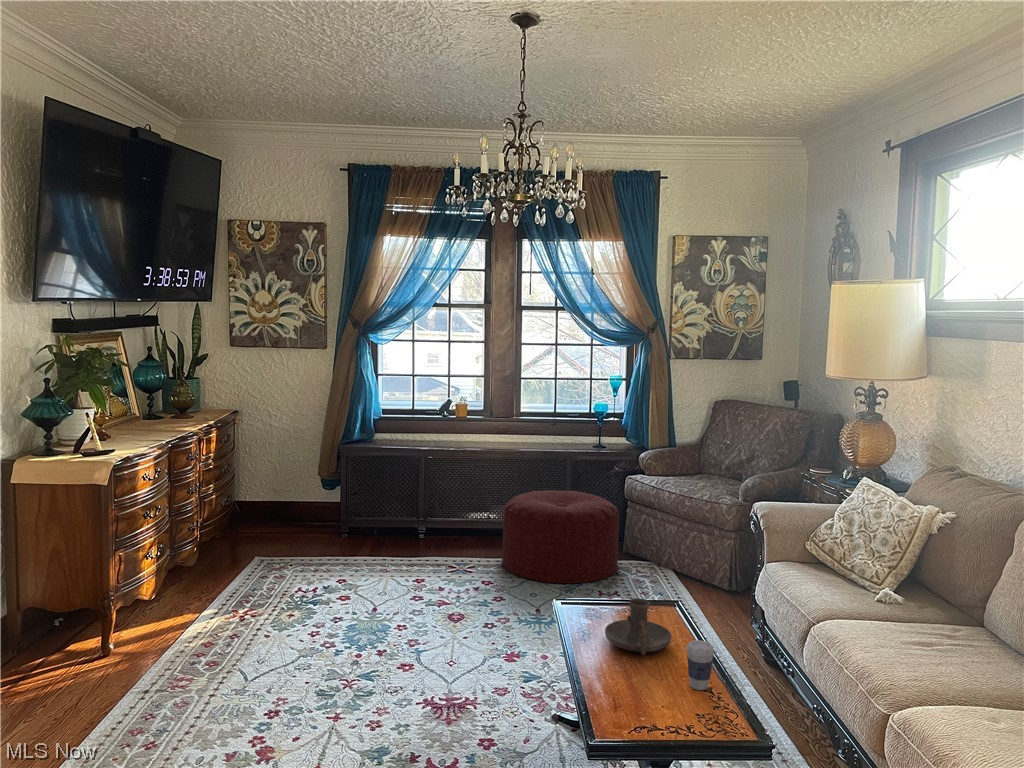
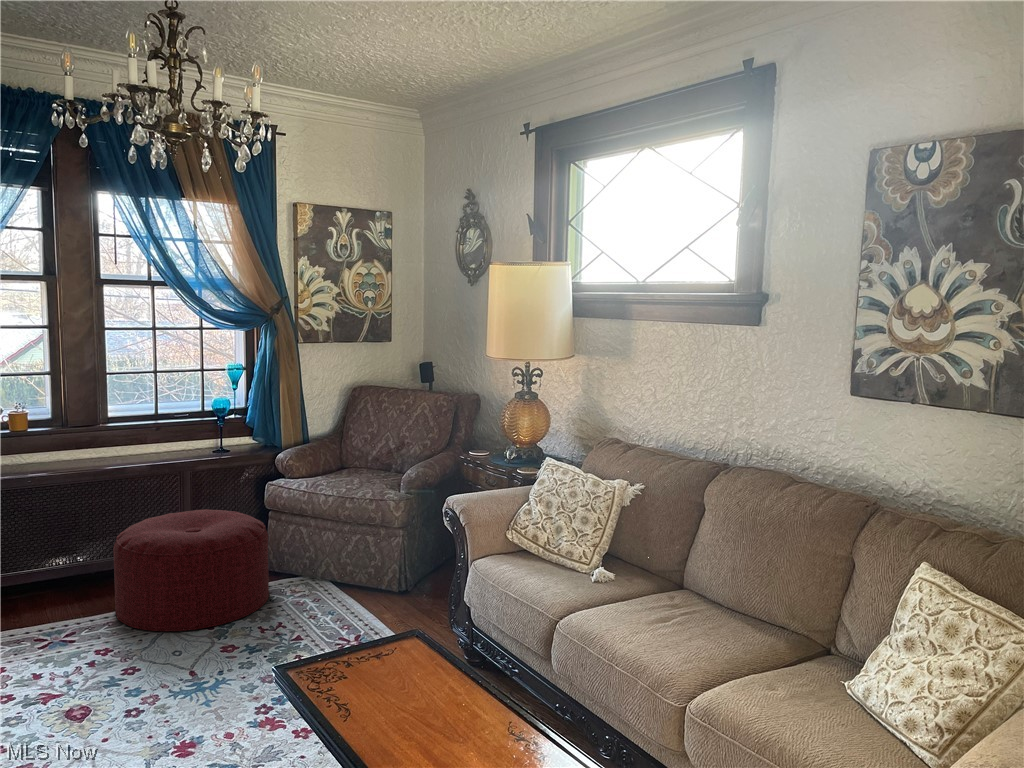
candle holder: present [605,598,671,655] -> none [348,644,430,716]
coffee cup: present [686,640,714,690] -> none [471,682,504,743]

